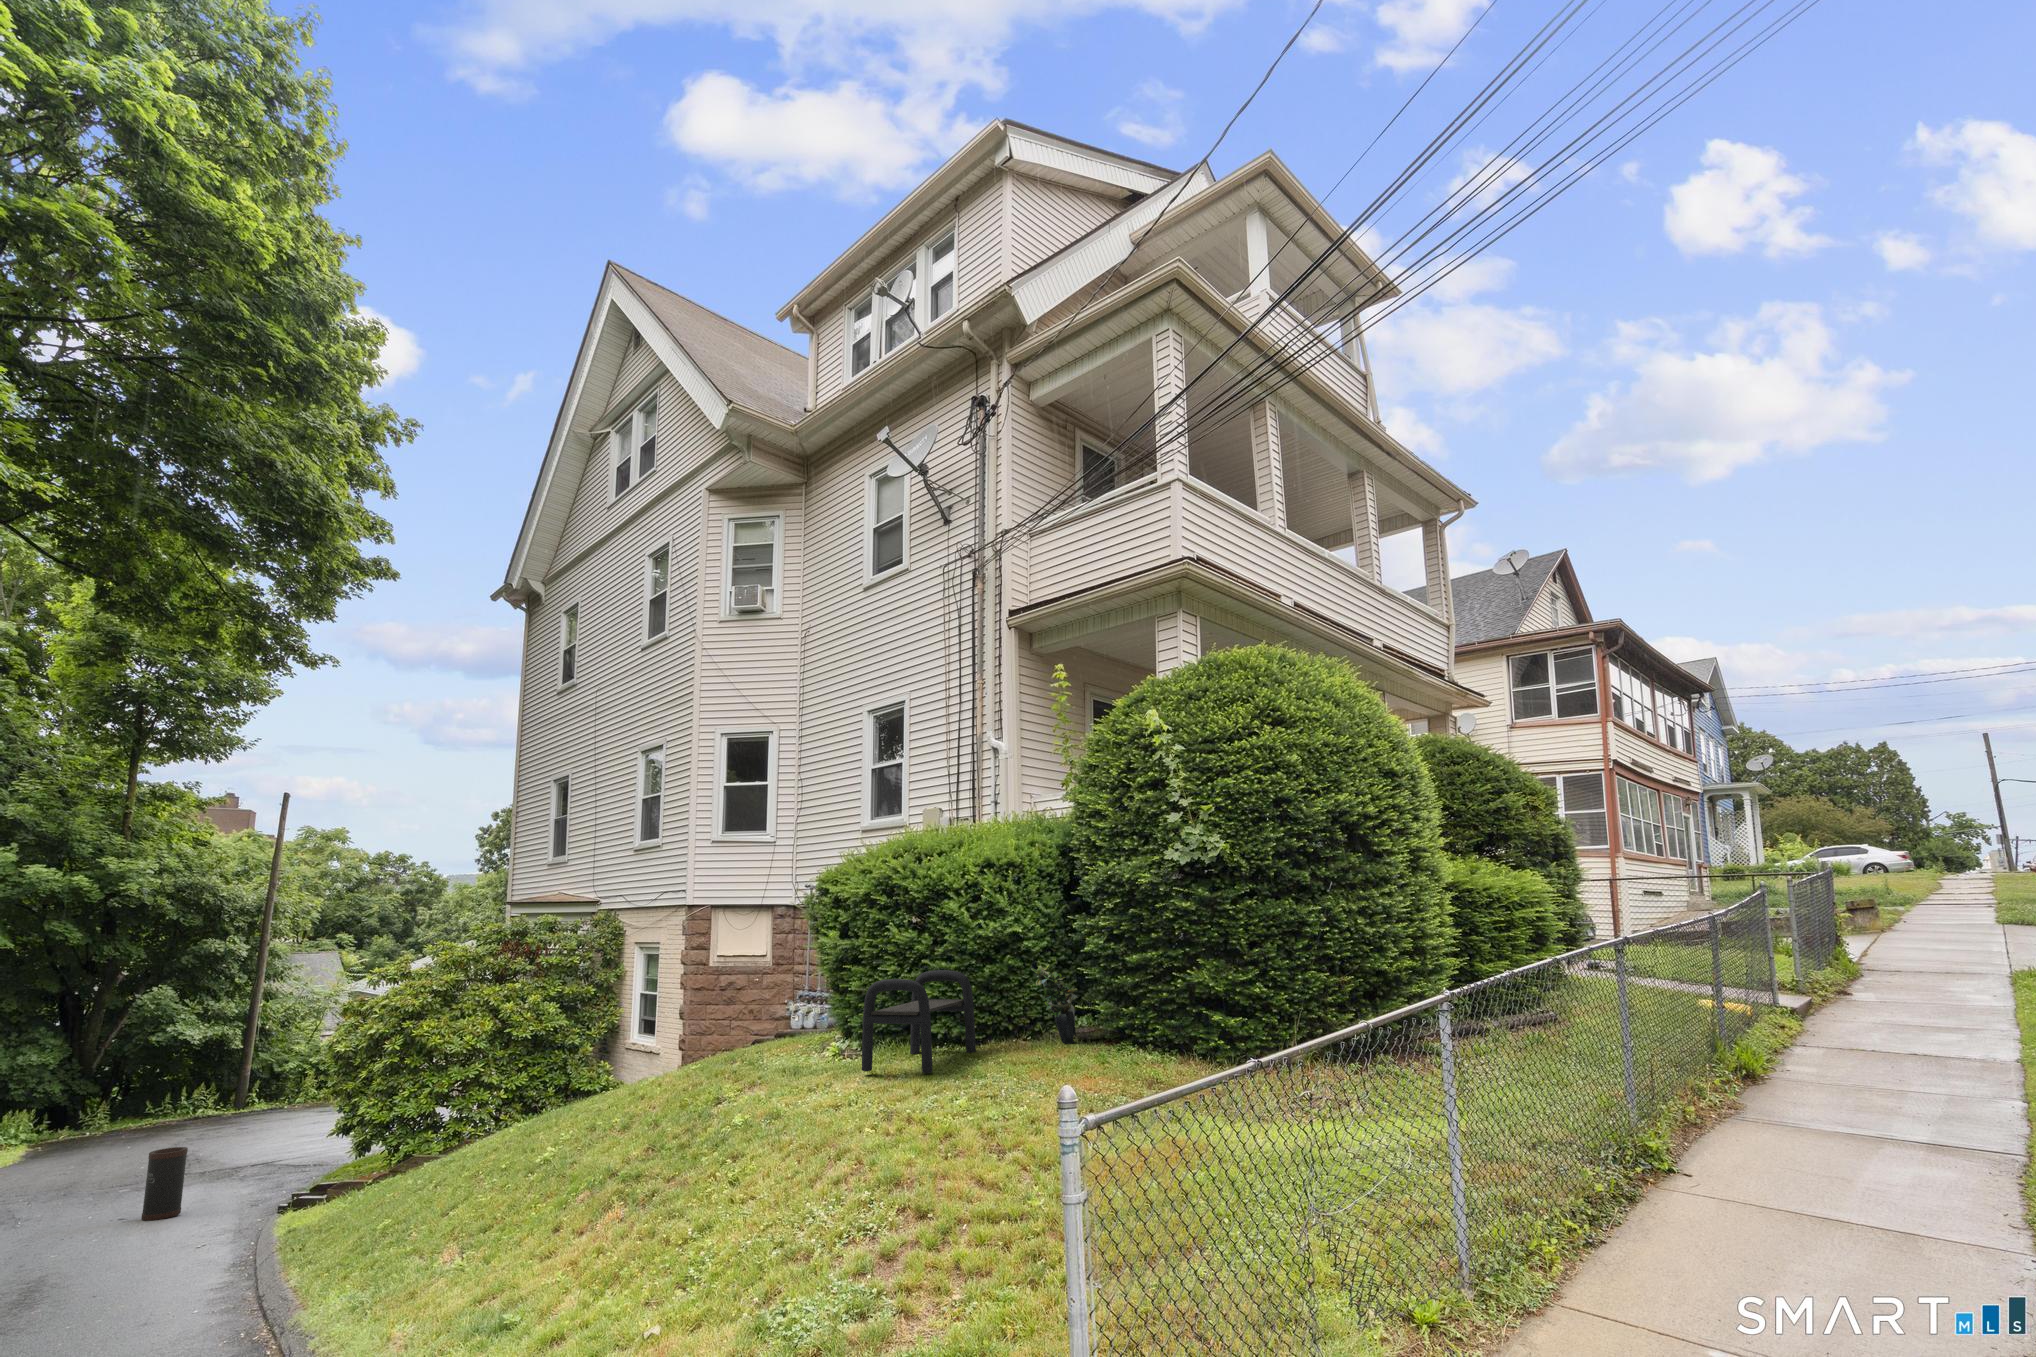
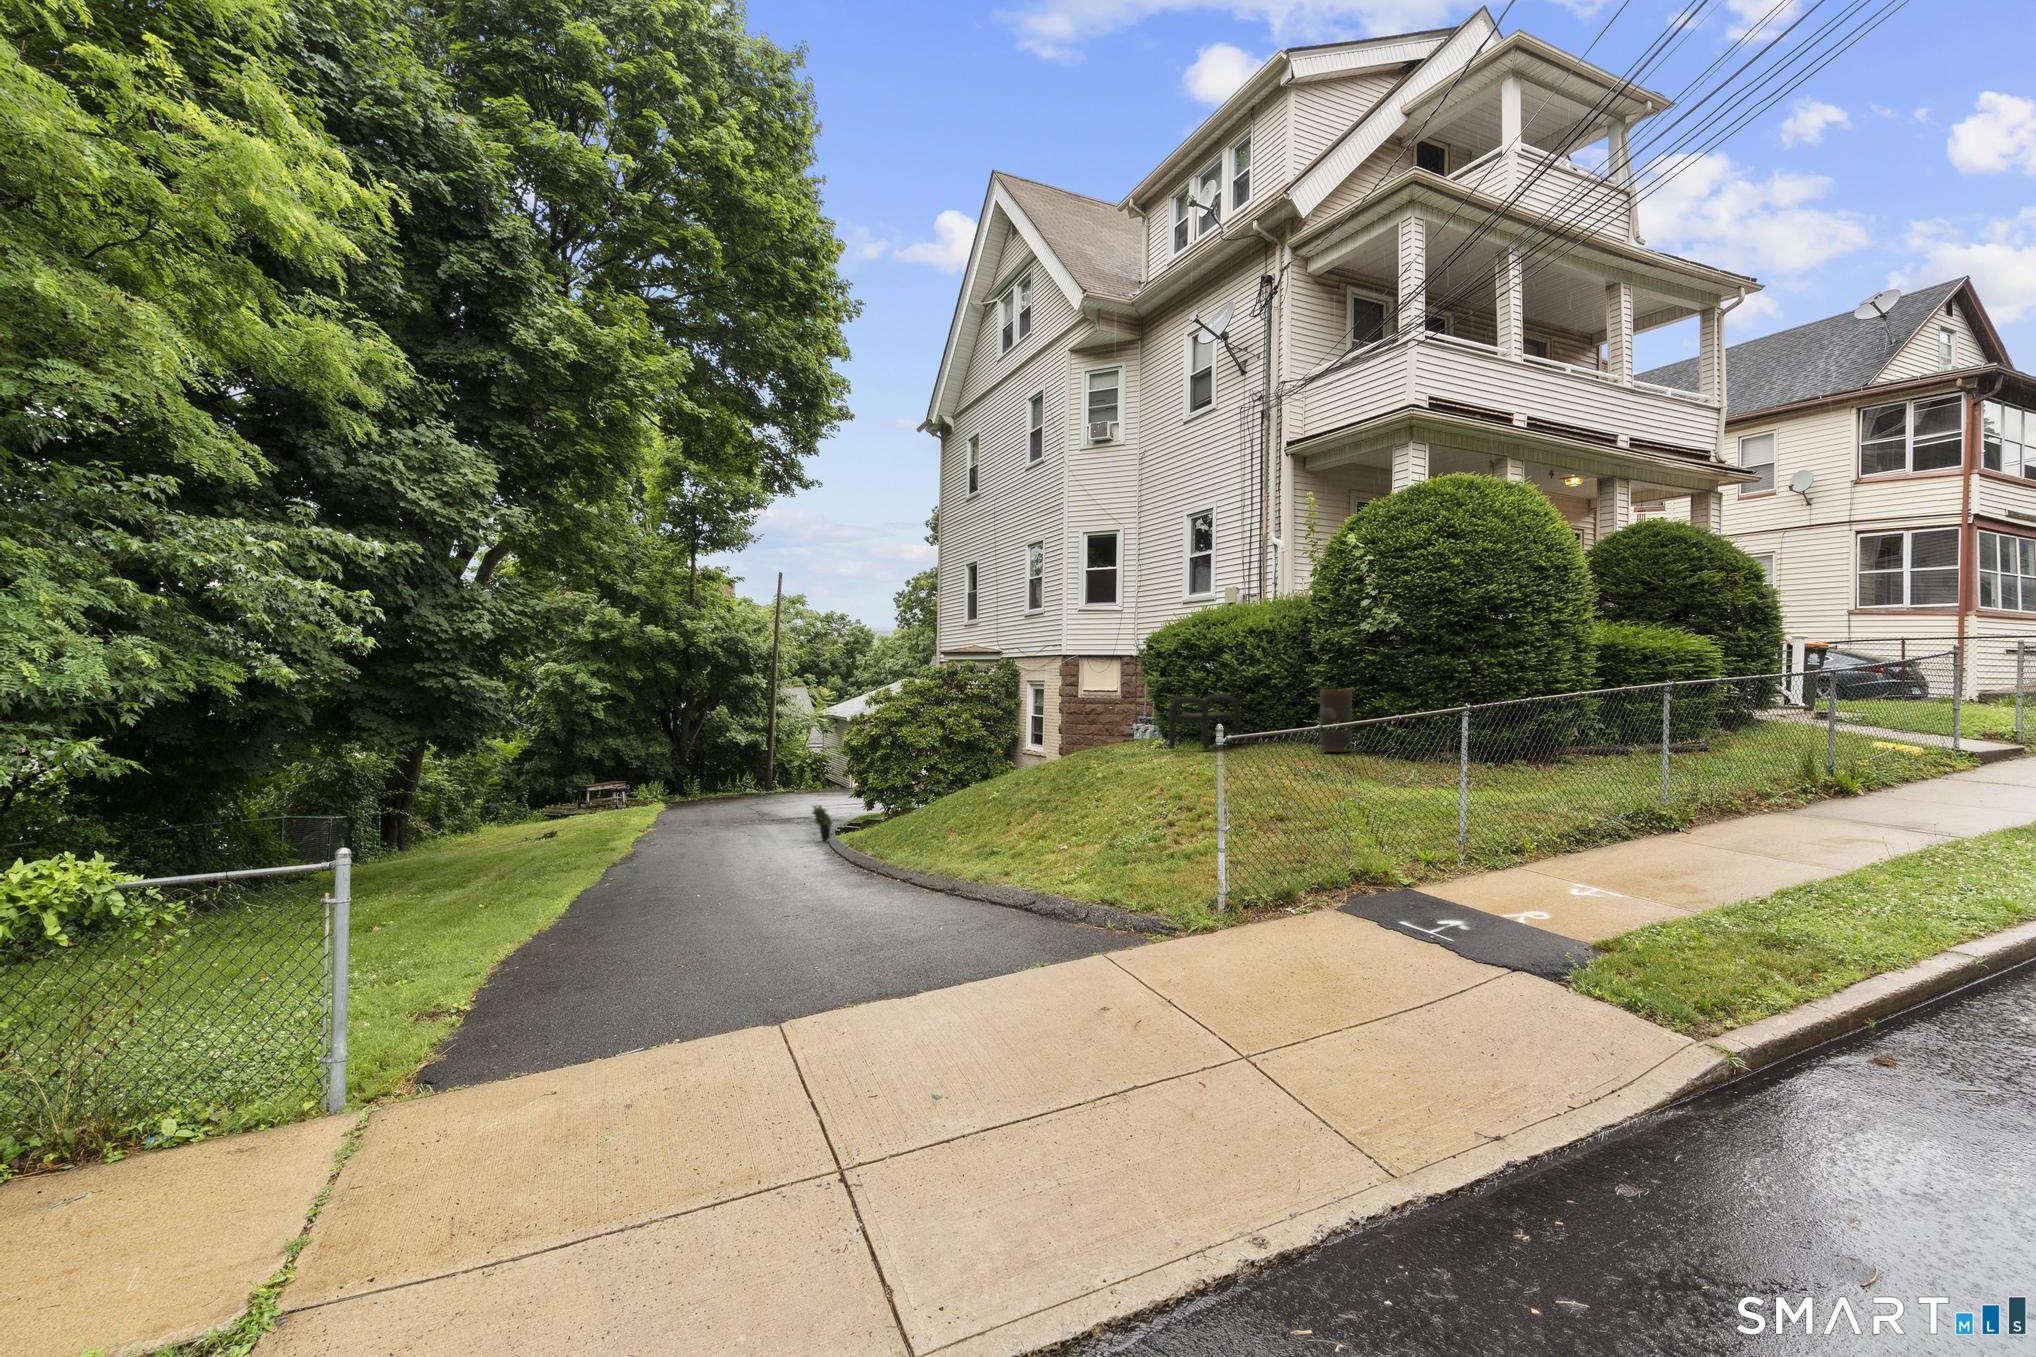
potted plant: present [1032,966,1078,1044] -> present [812,805,832,843]
trash can: present [141,1147,188,1220] -> present [1320,689,1352,753]

